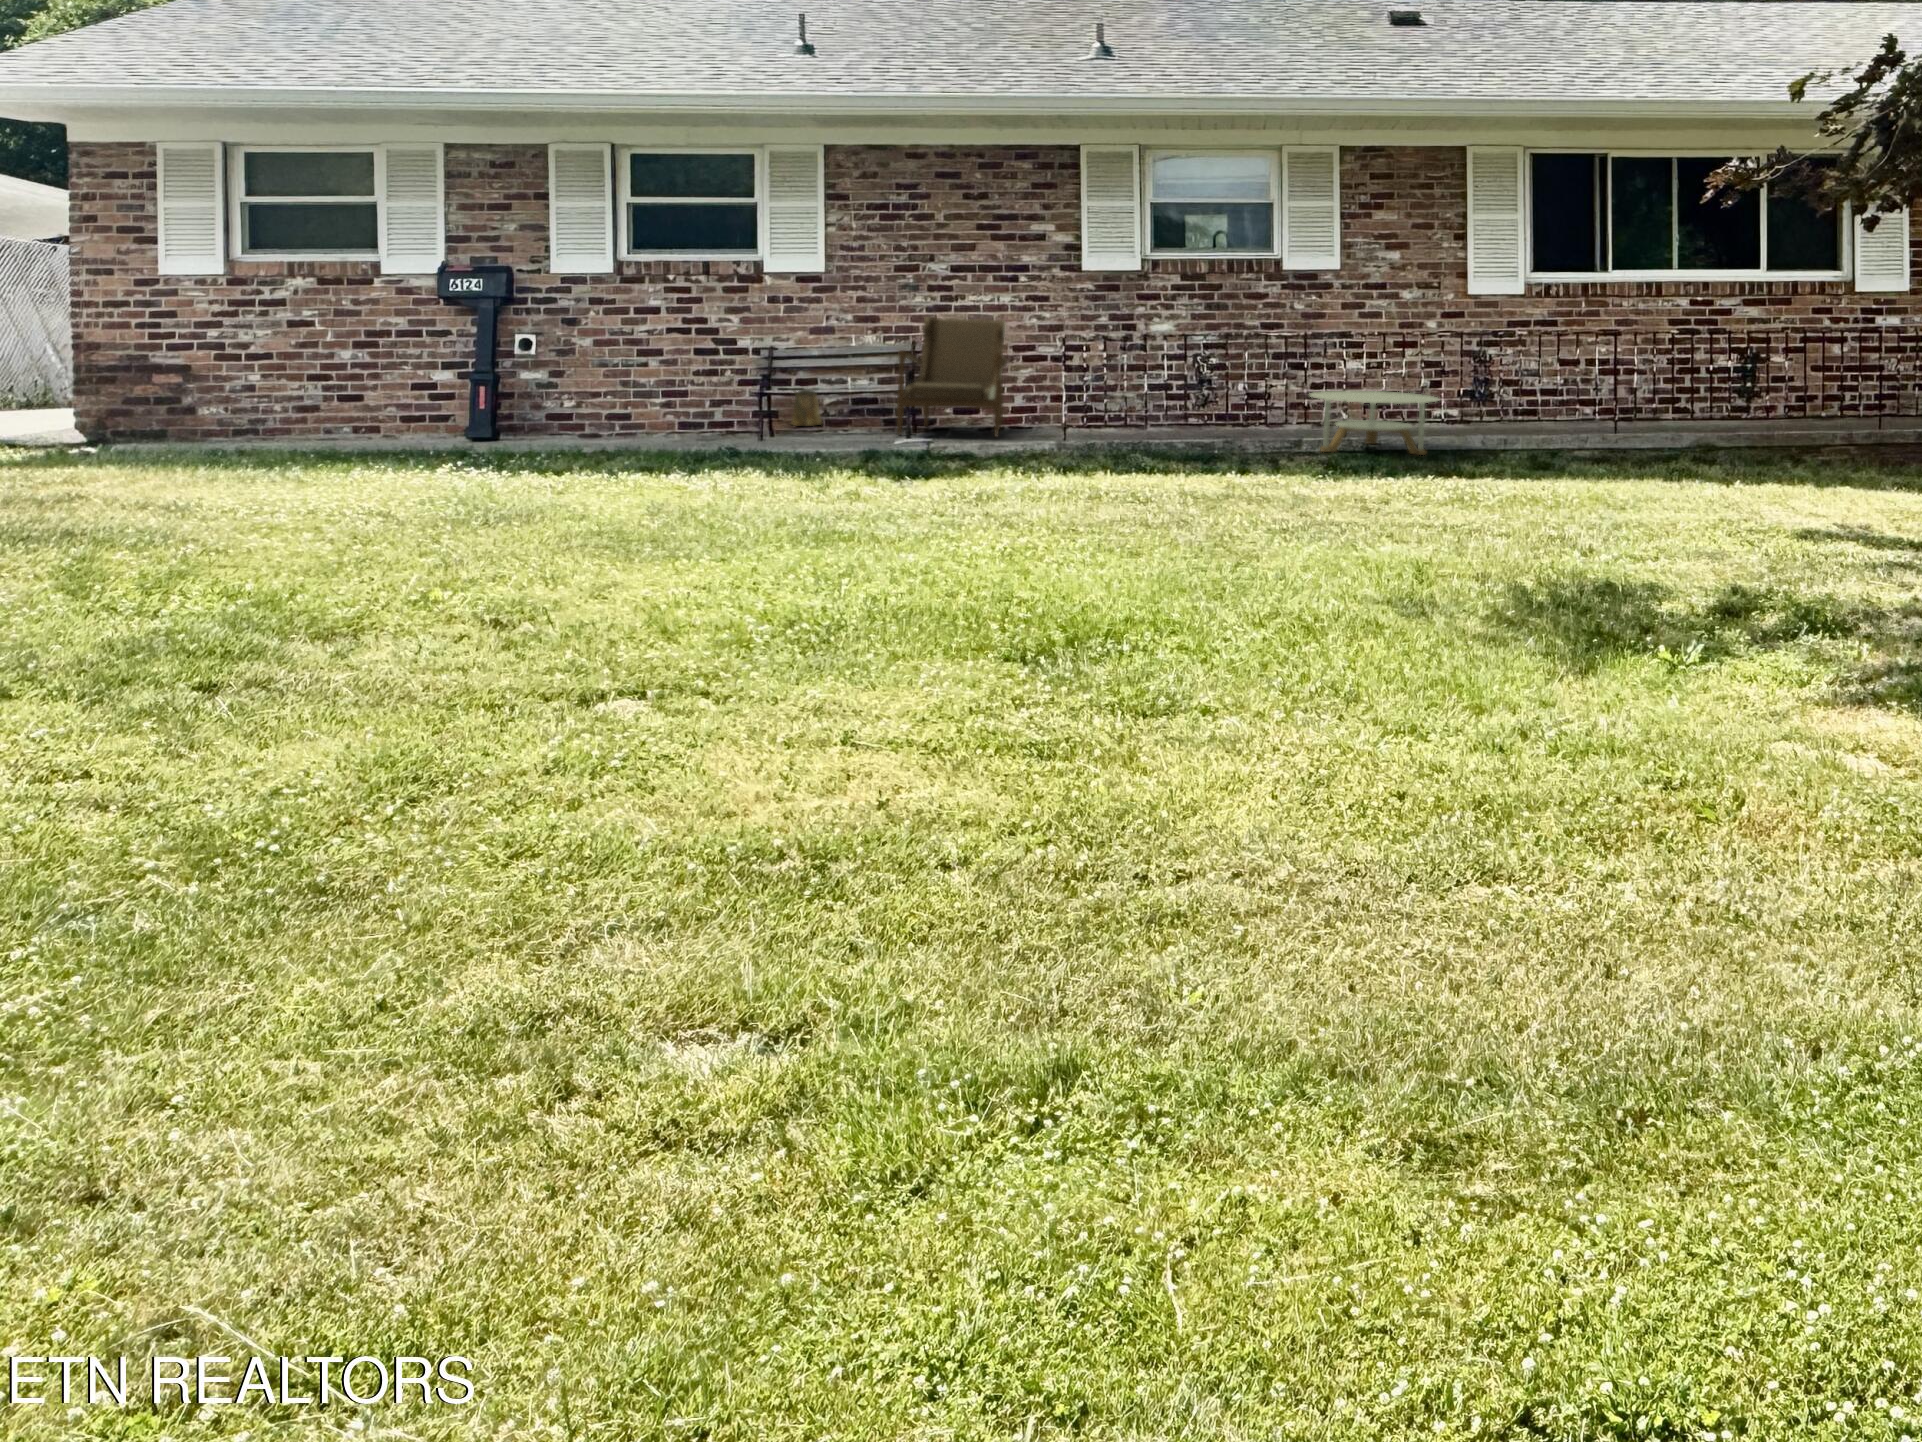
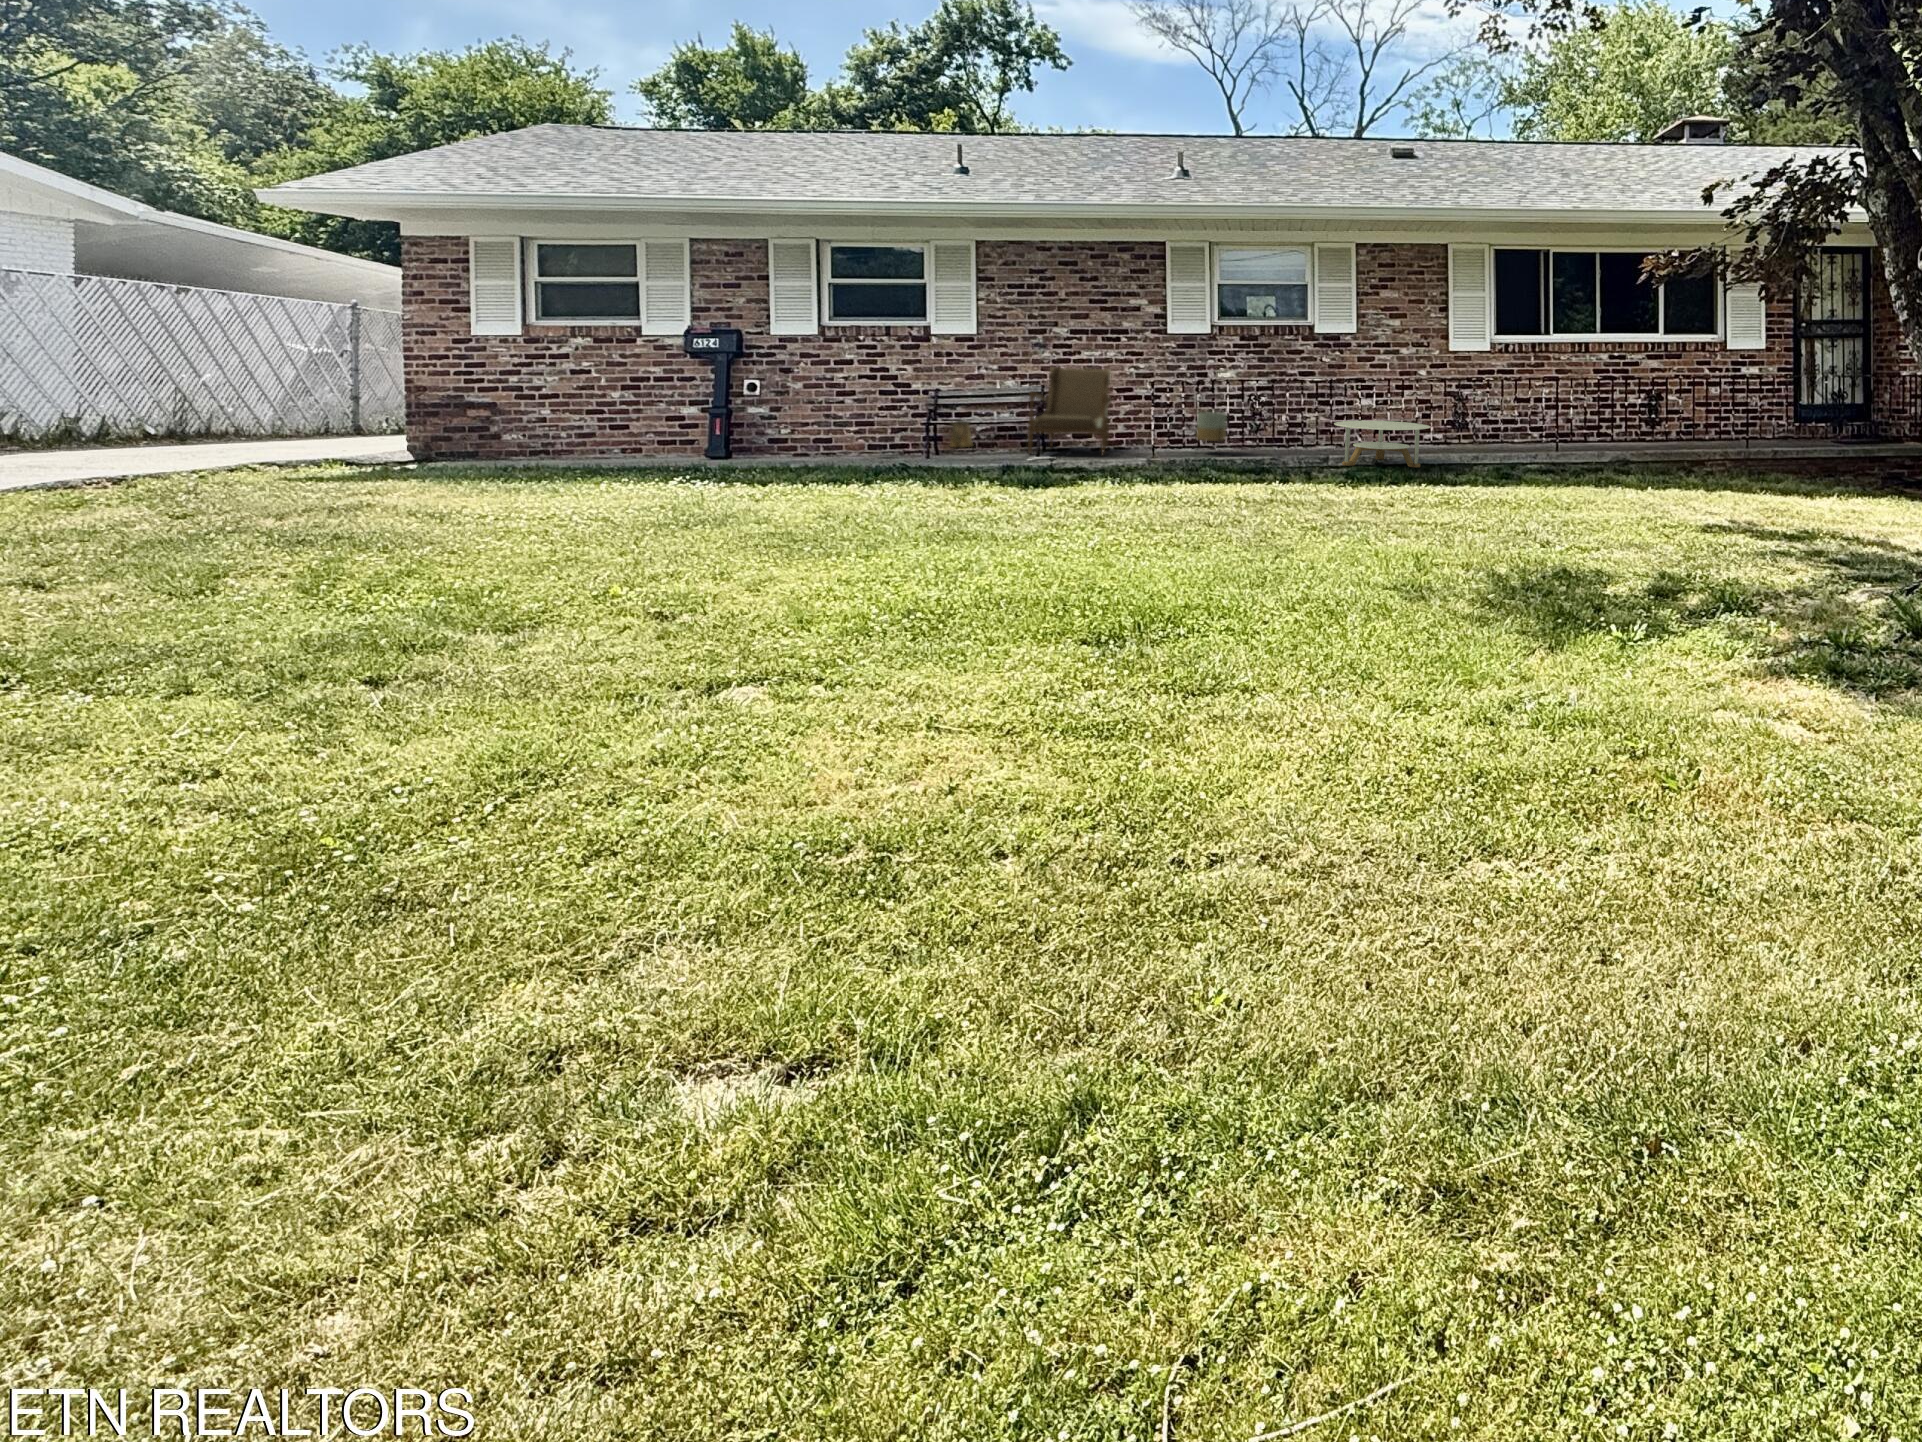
planter: none [1119,378,1162,437] -> present [1196,412,1227,442]

